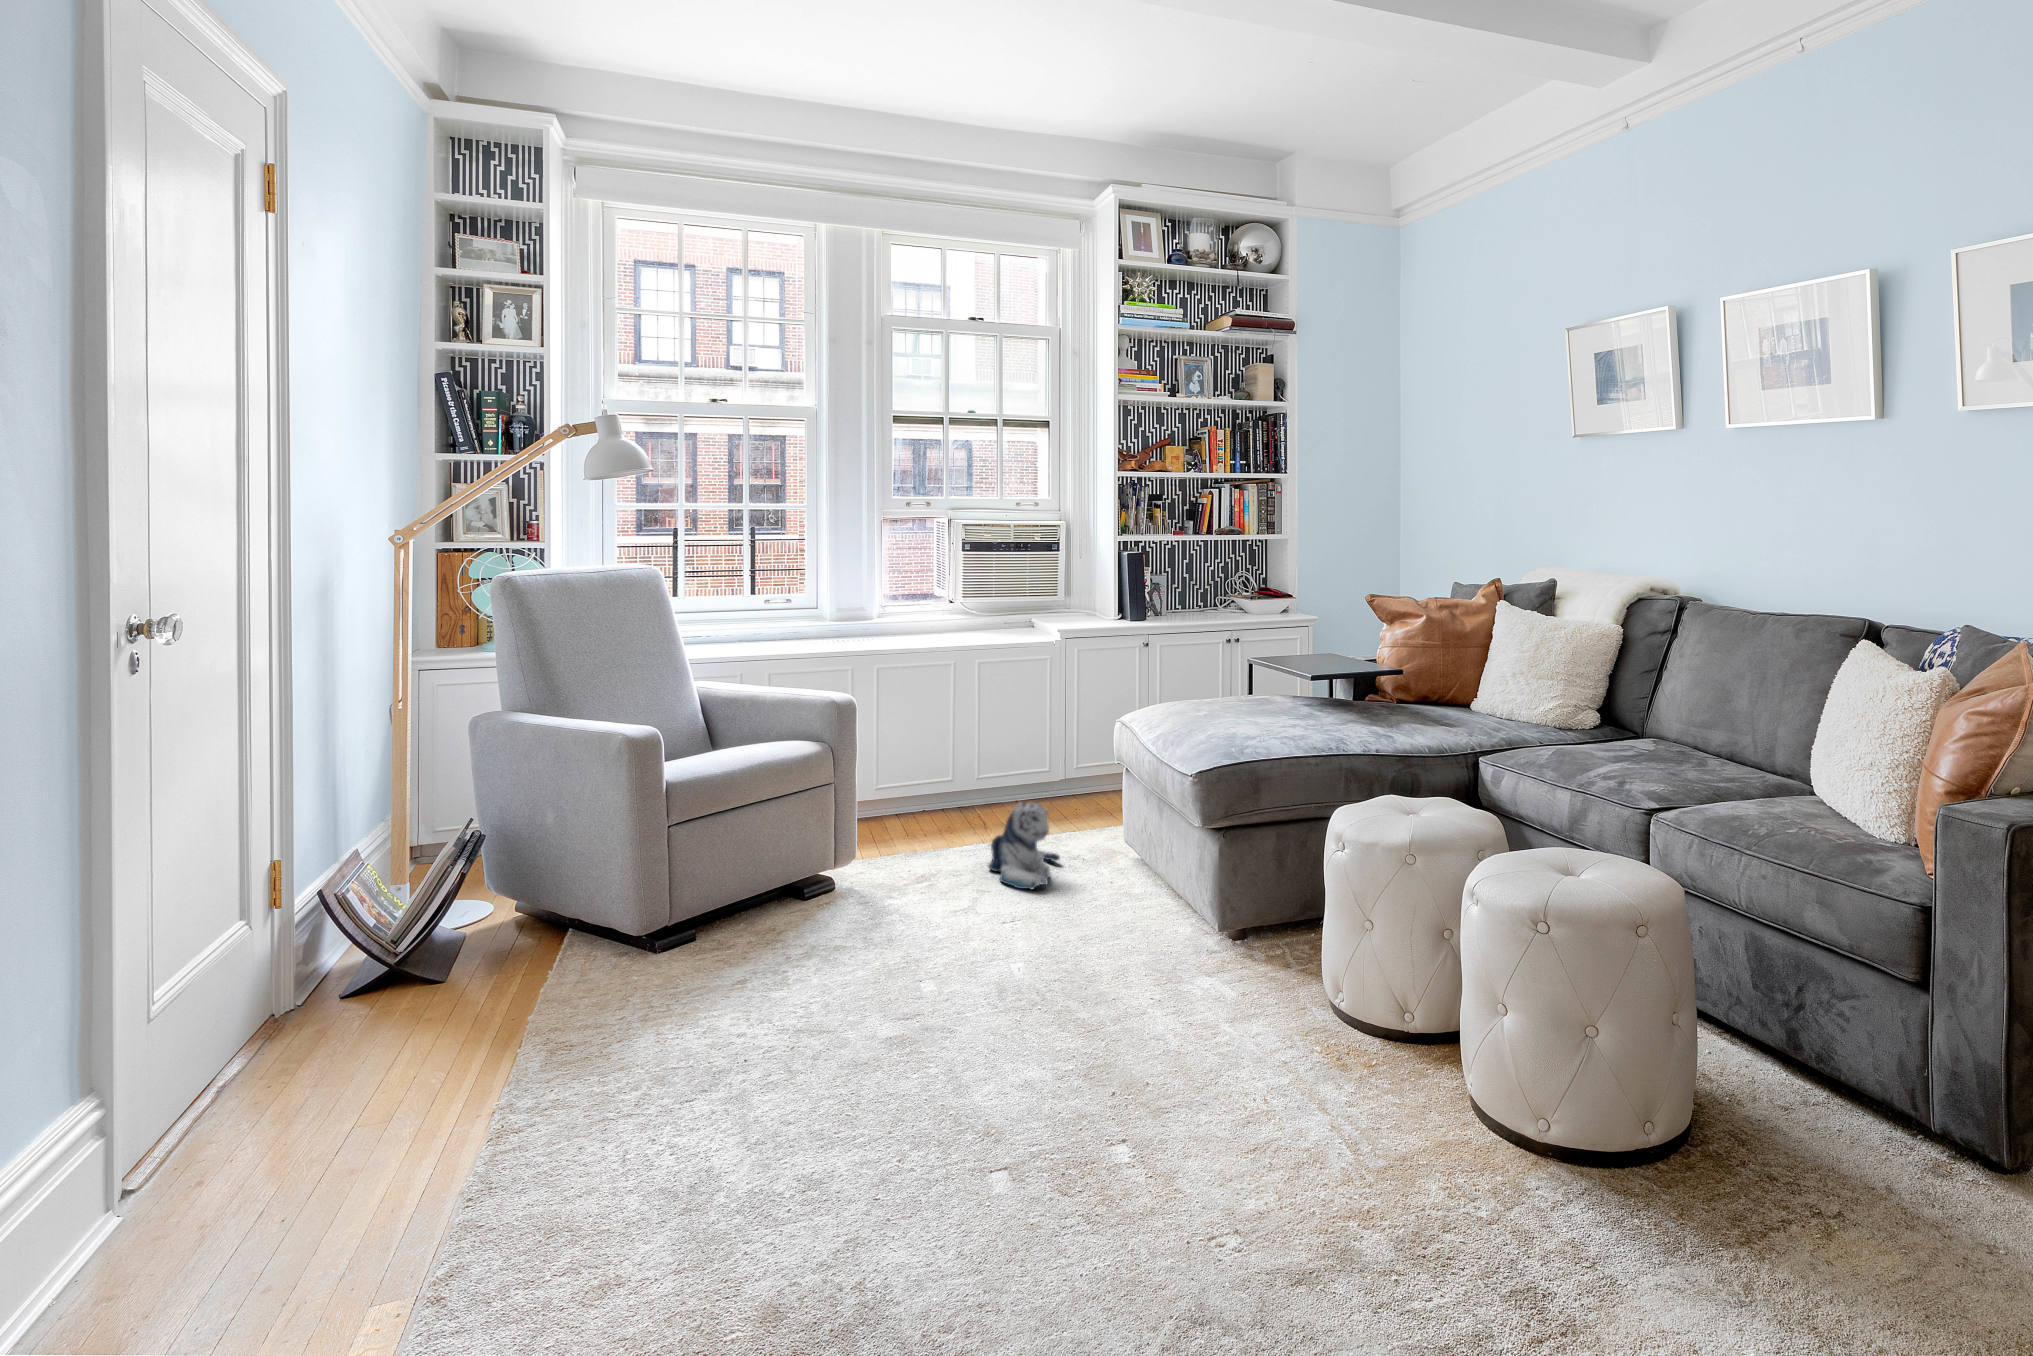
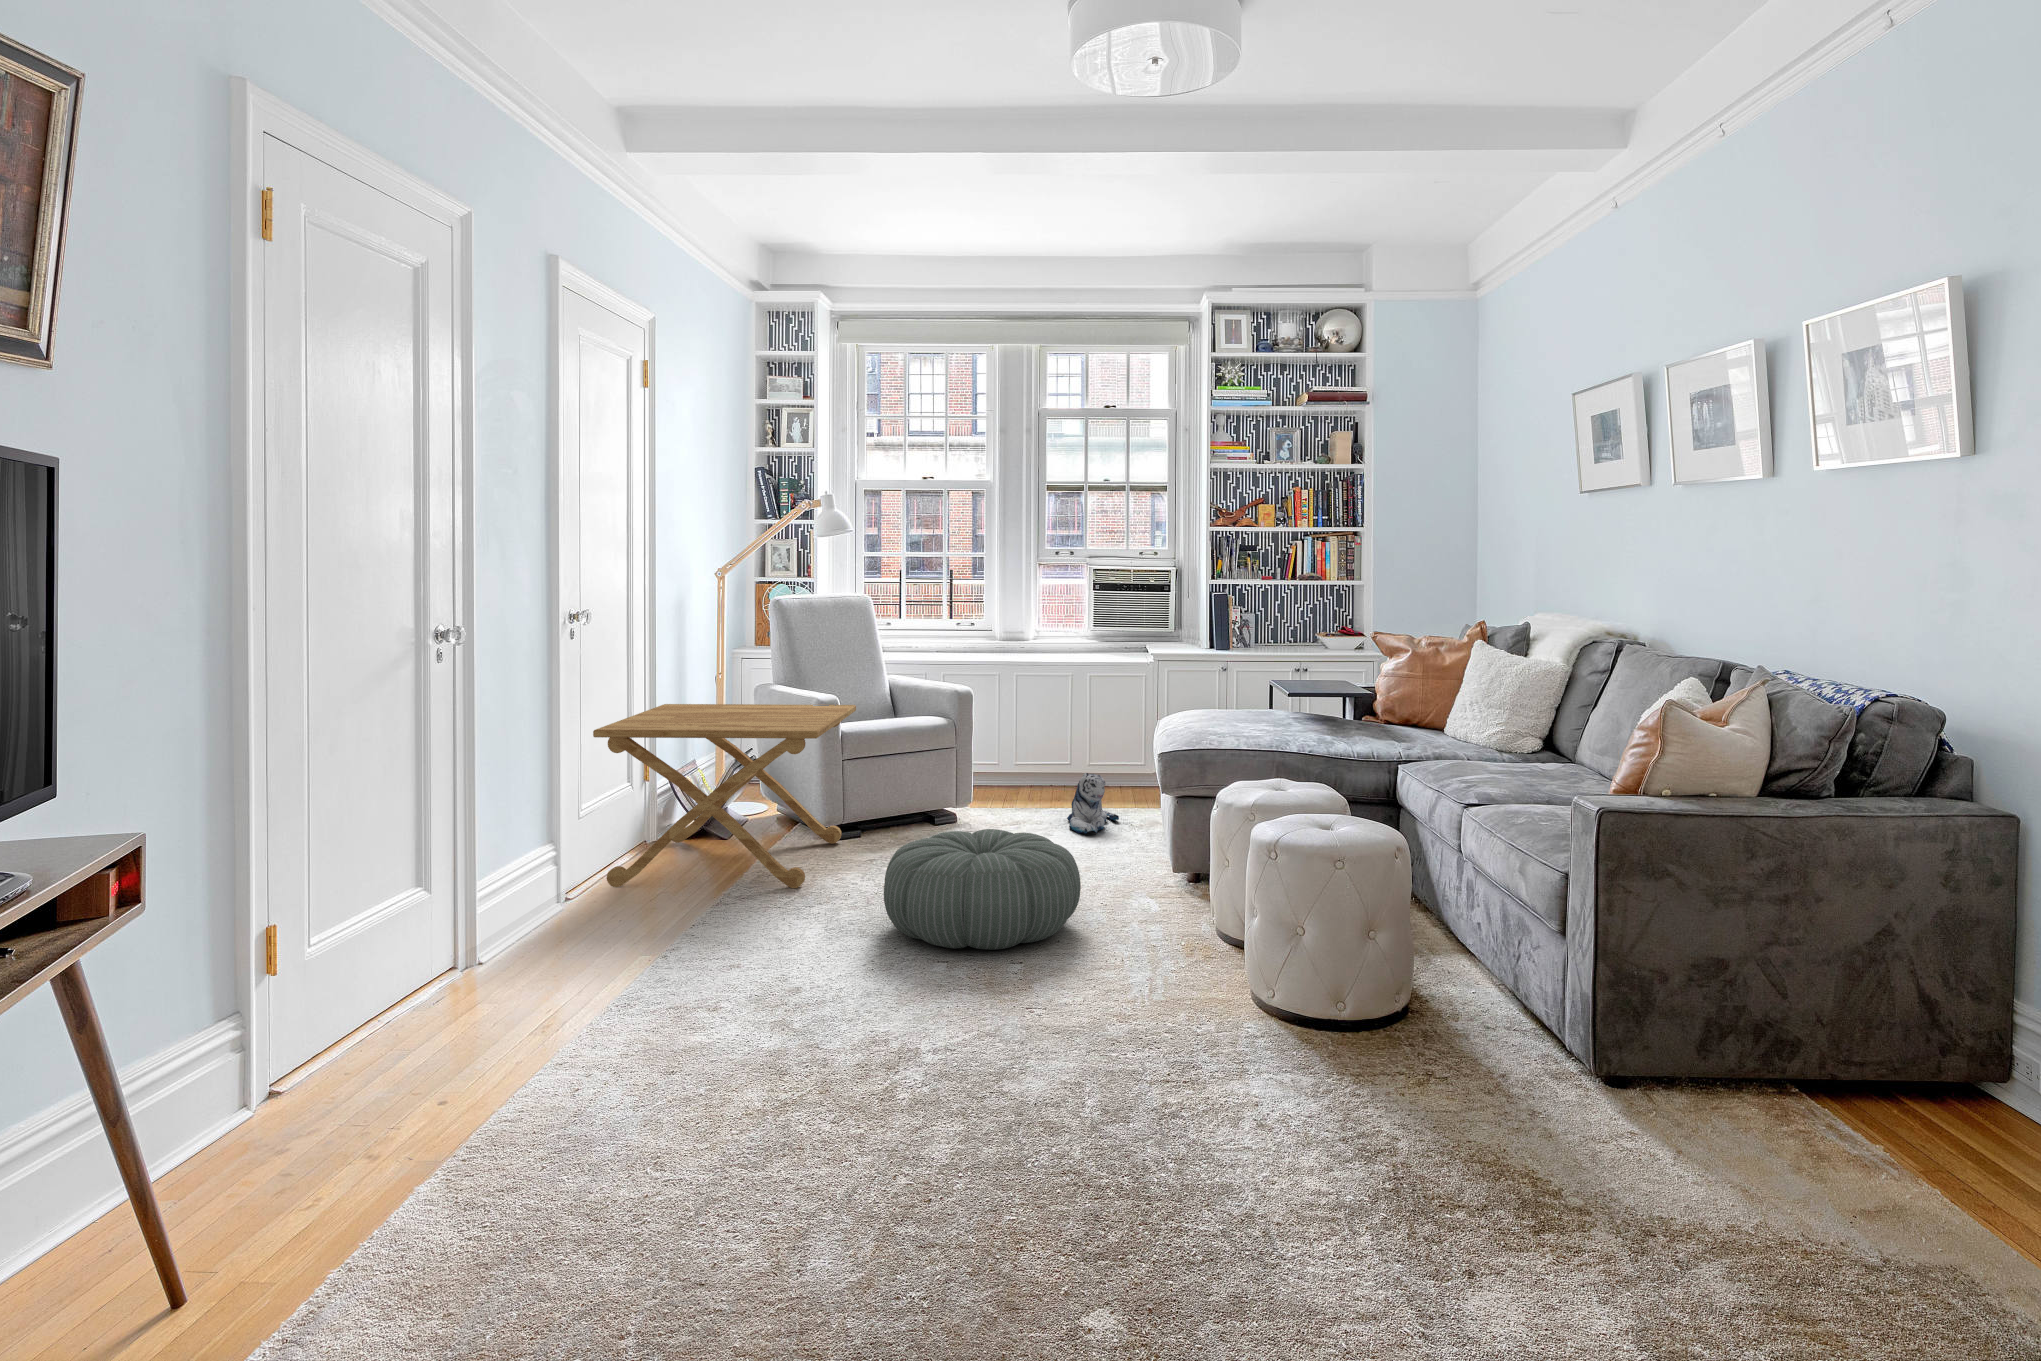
side table: none [175,735,684,1136] -> present [593,704,856,888]
pouf: none [843,927,1178,1164] -> present [884,829,1081,950]

